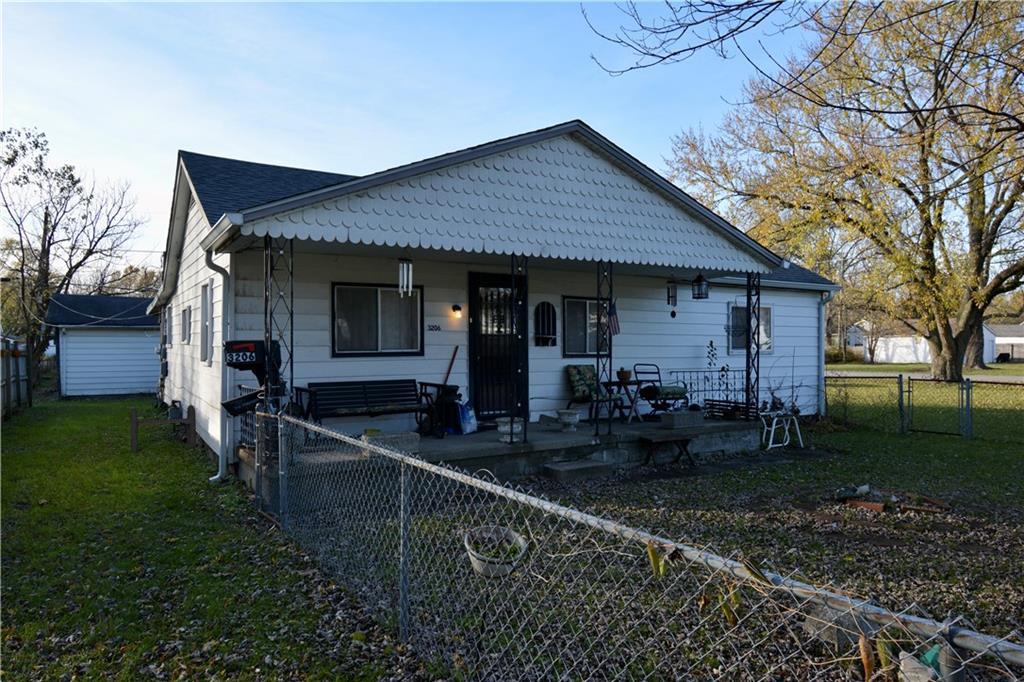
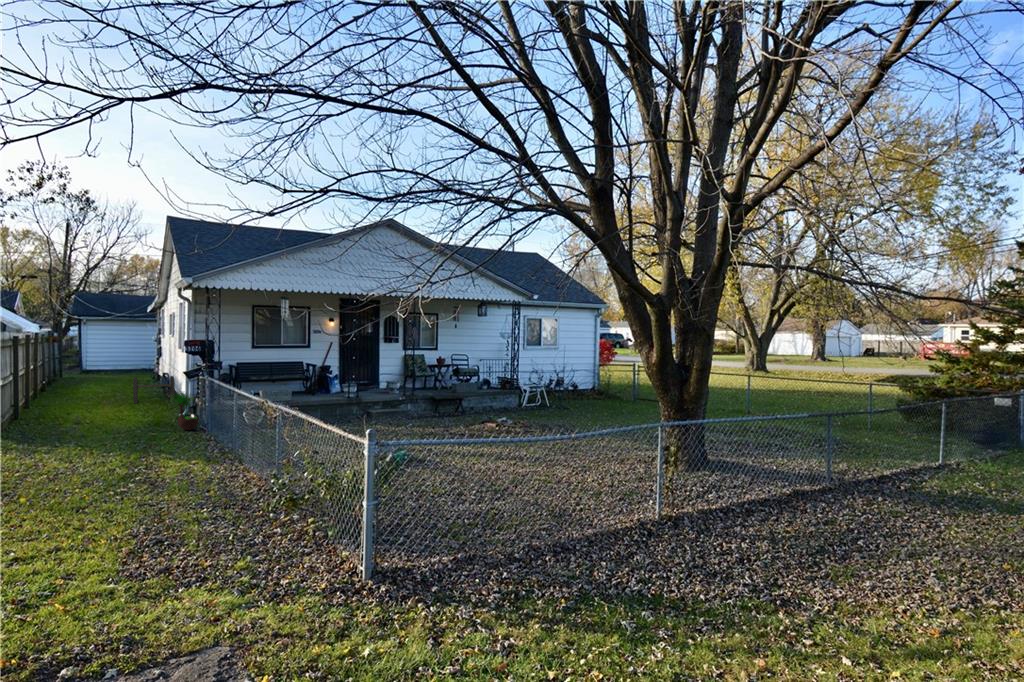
potted tree: none [203,433,258,516] -> present [171,393,199,430]

